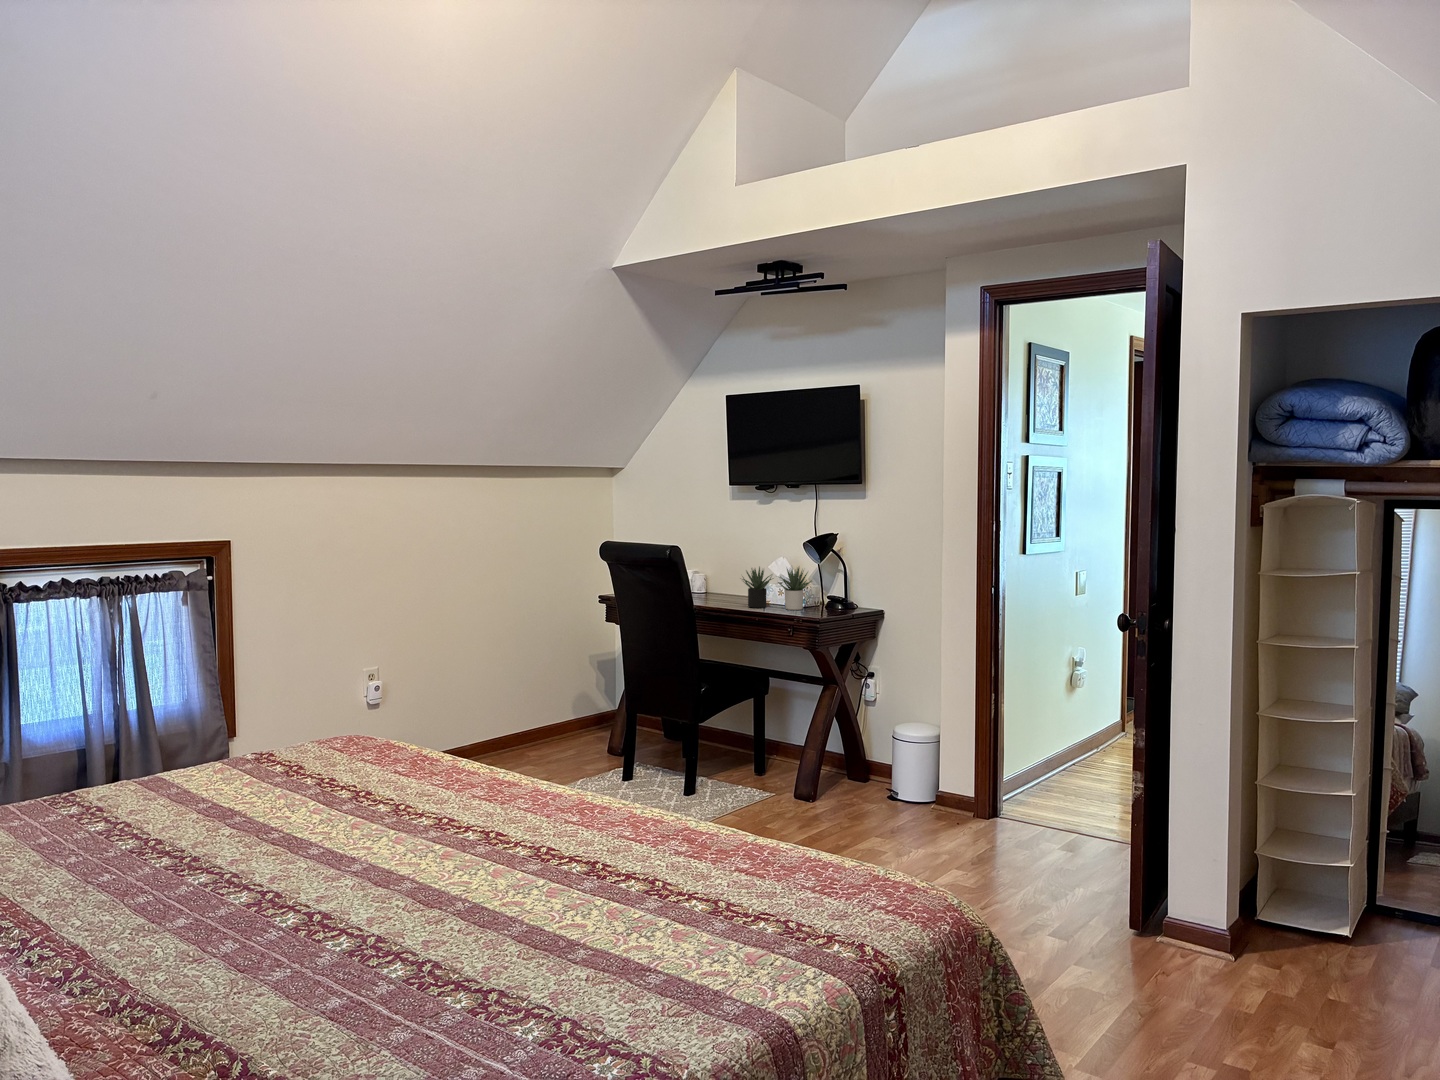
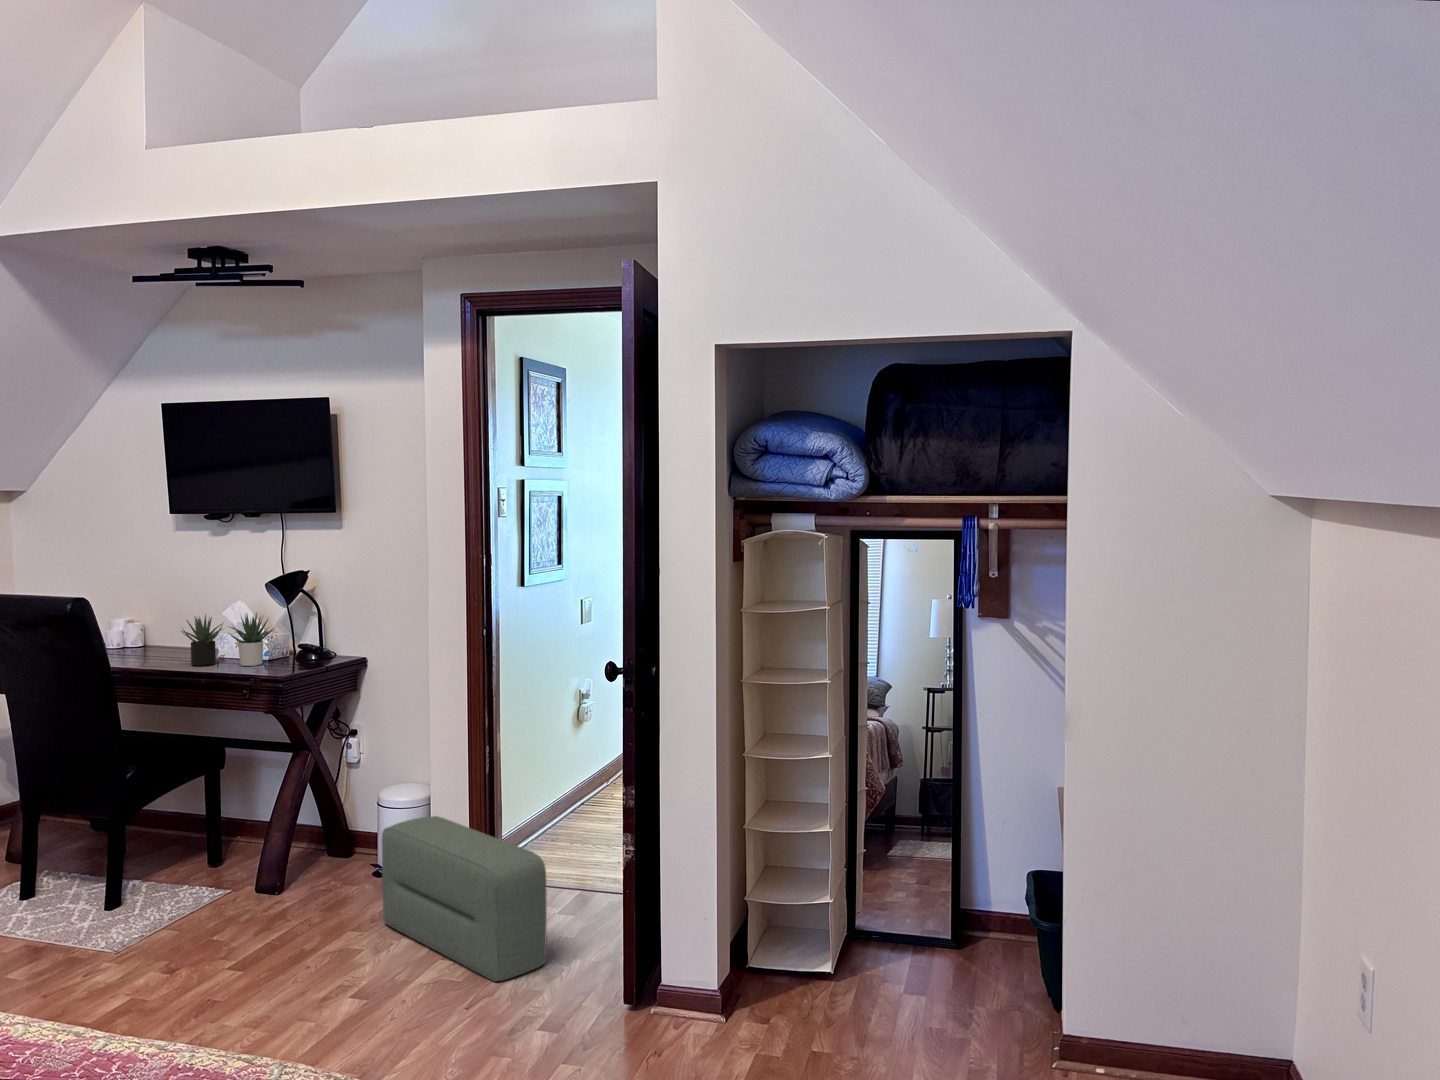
pouf: none [901,748,1052,894] -> present [382,816,547,981]

